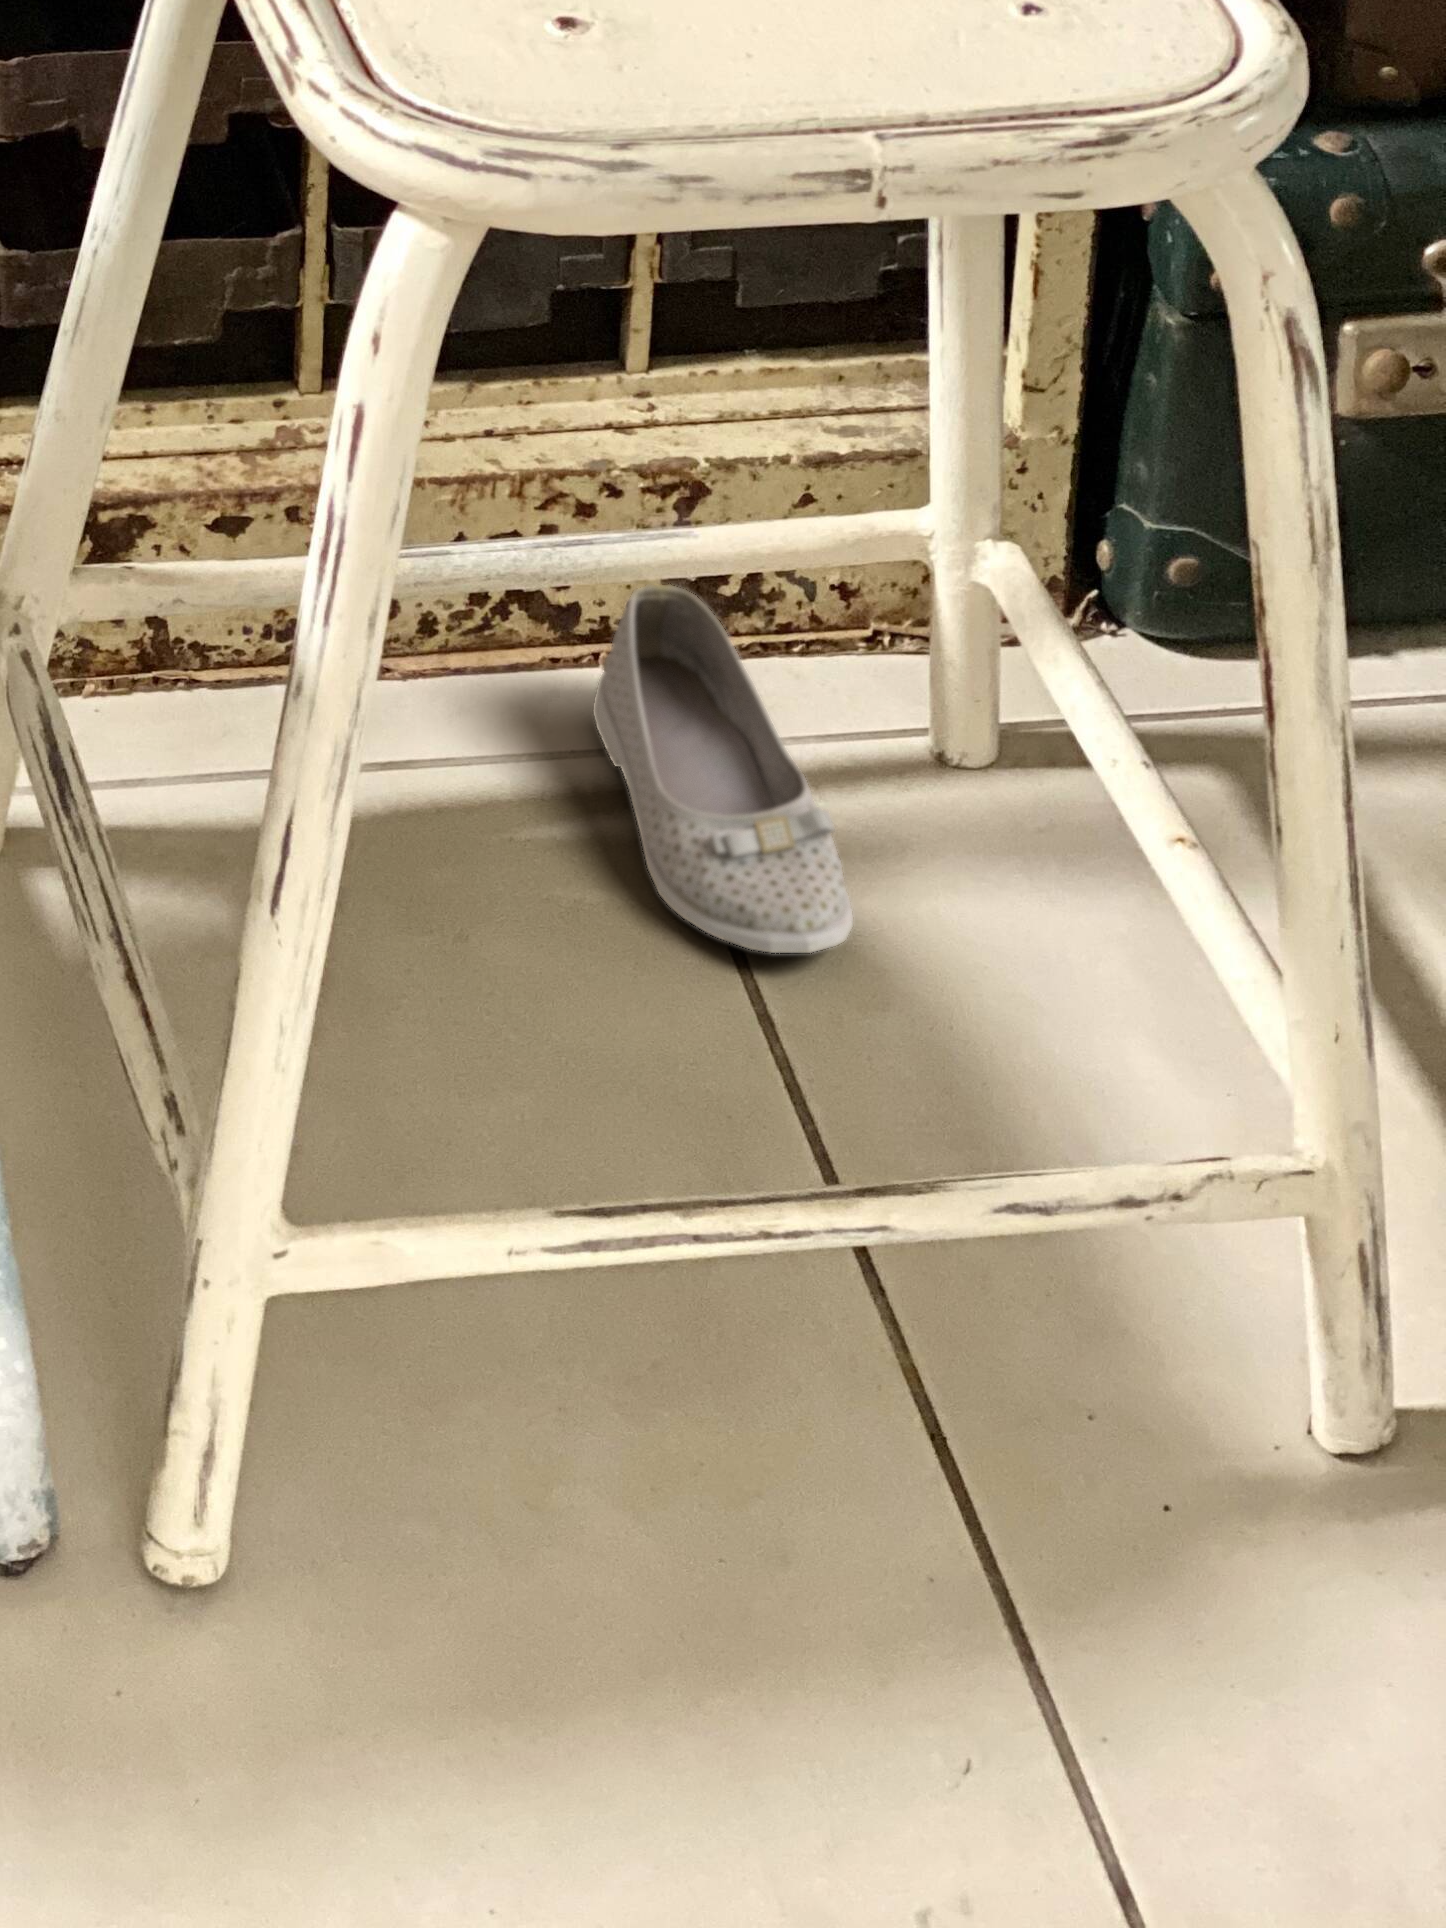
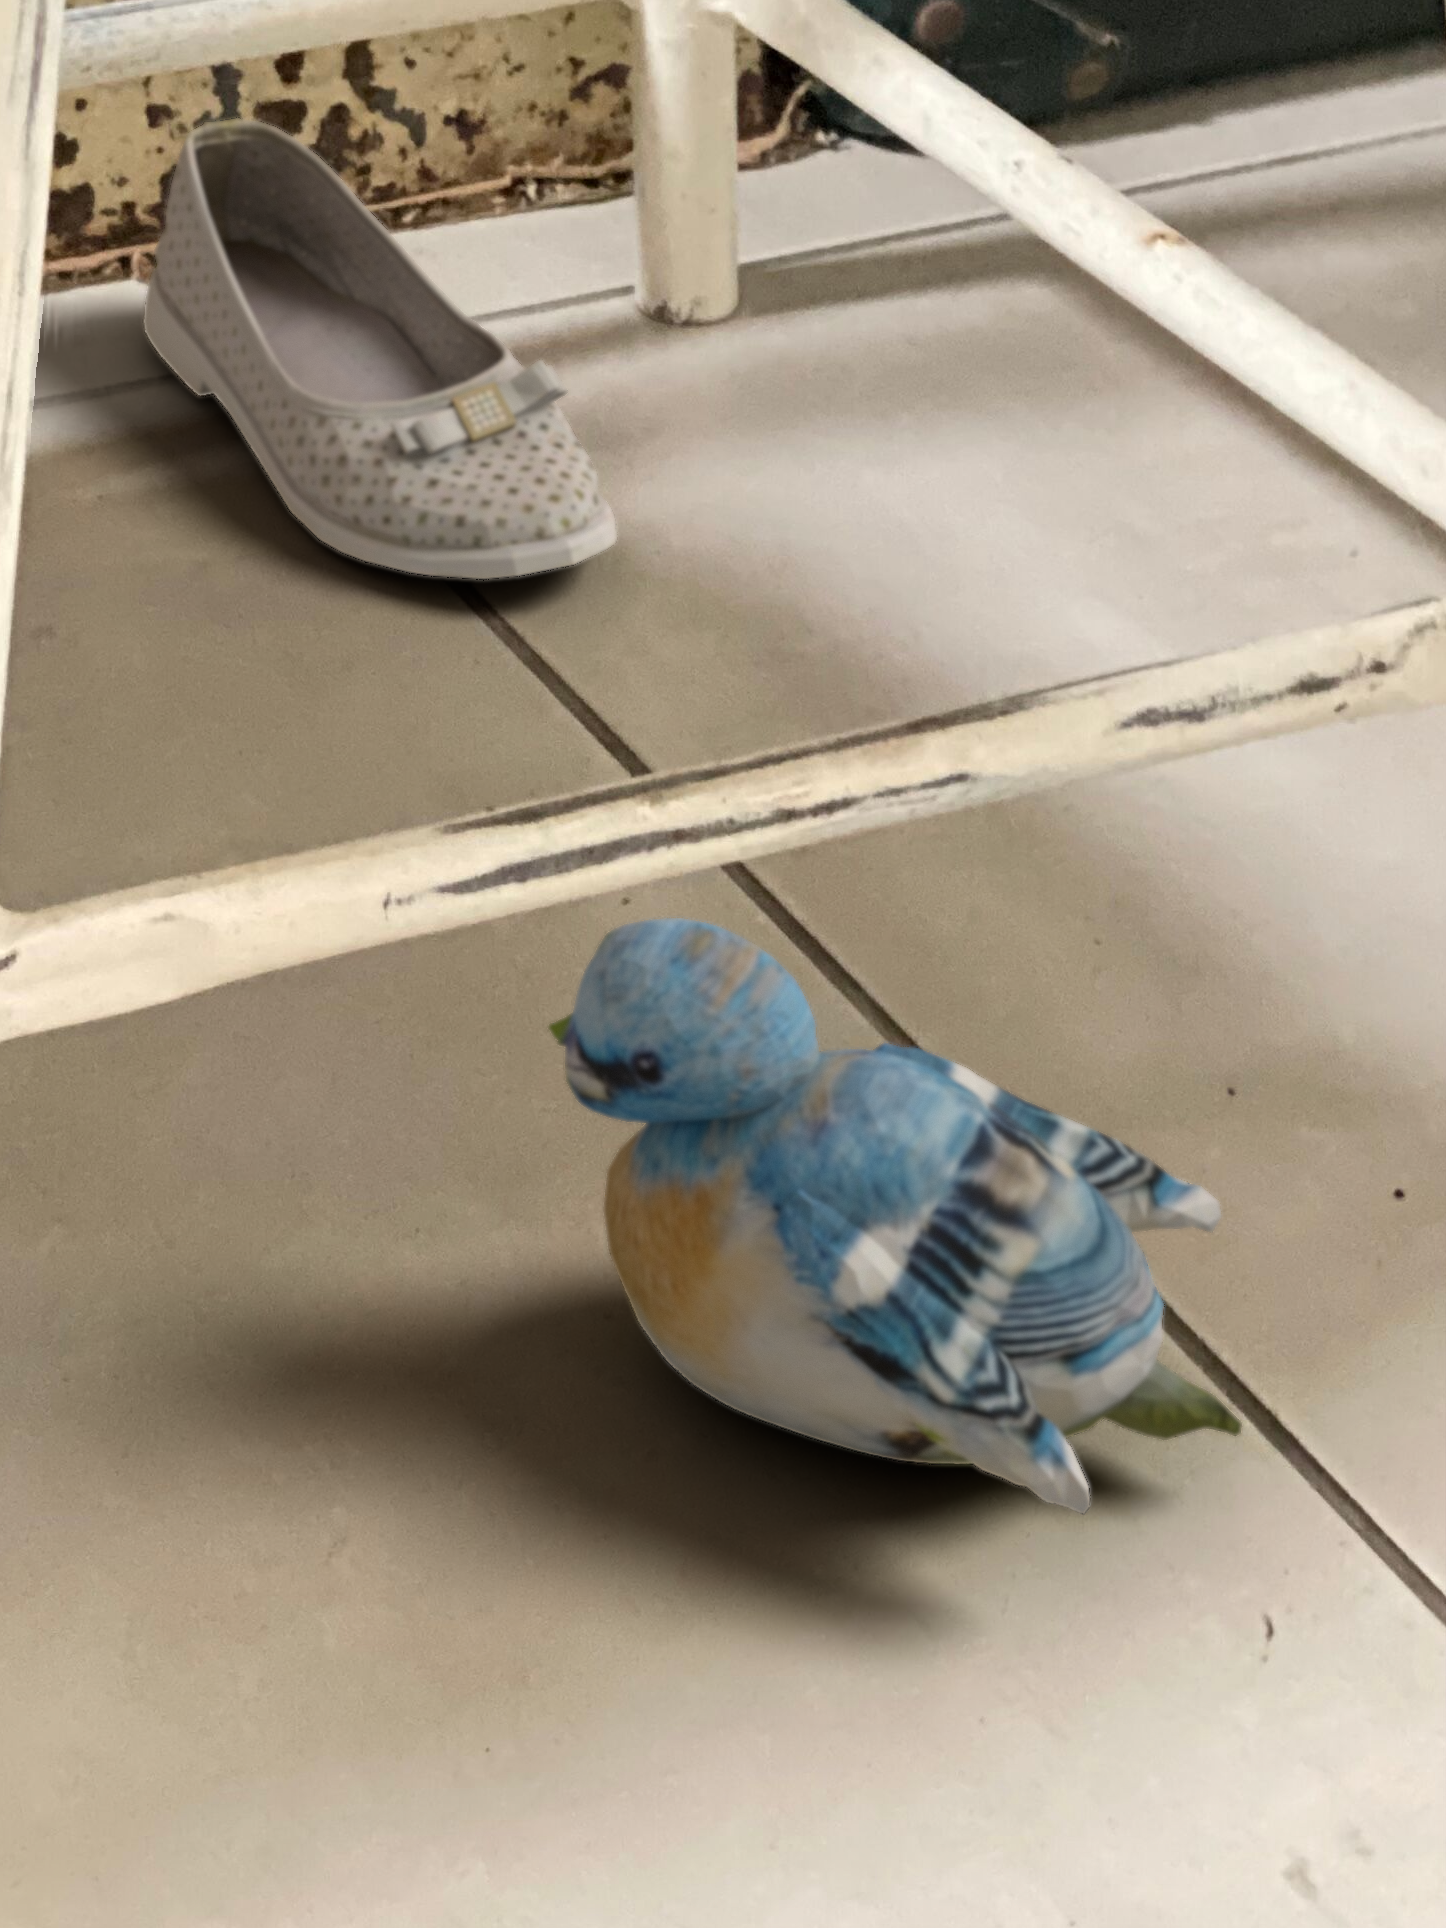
plush toy: none [631,1255,1026,1672] -> present [549,918,1241,1514]

